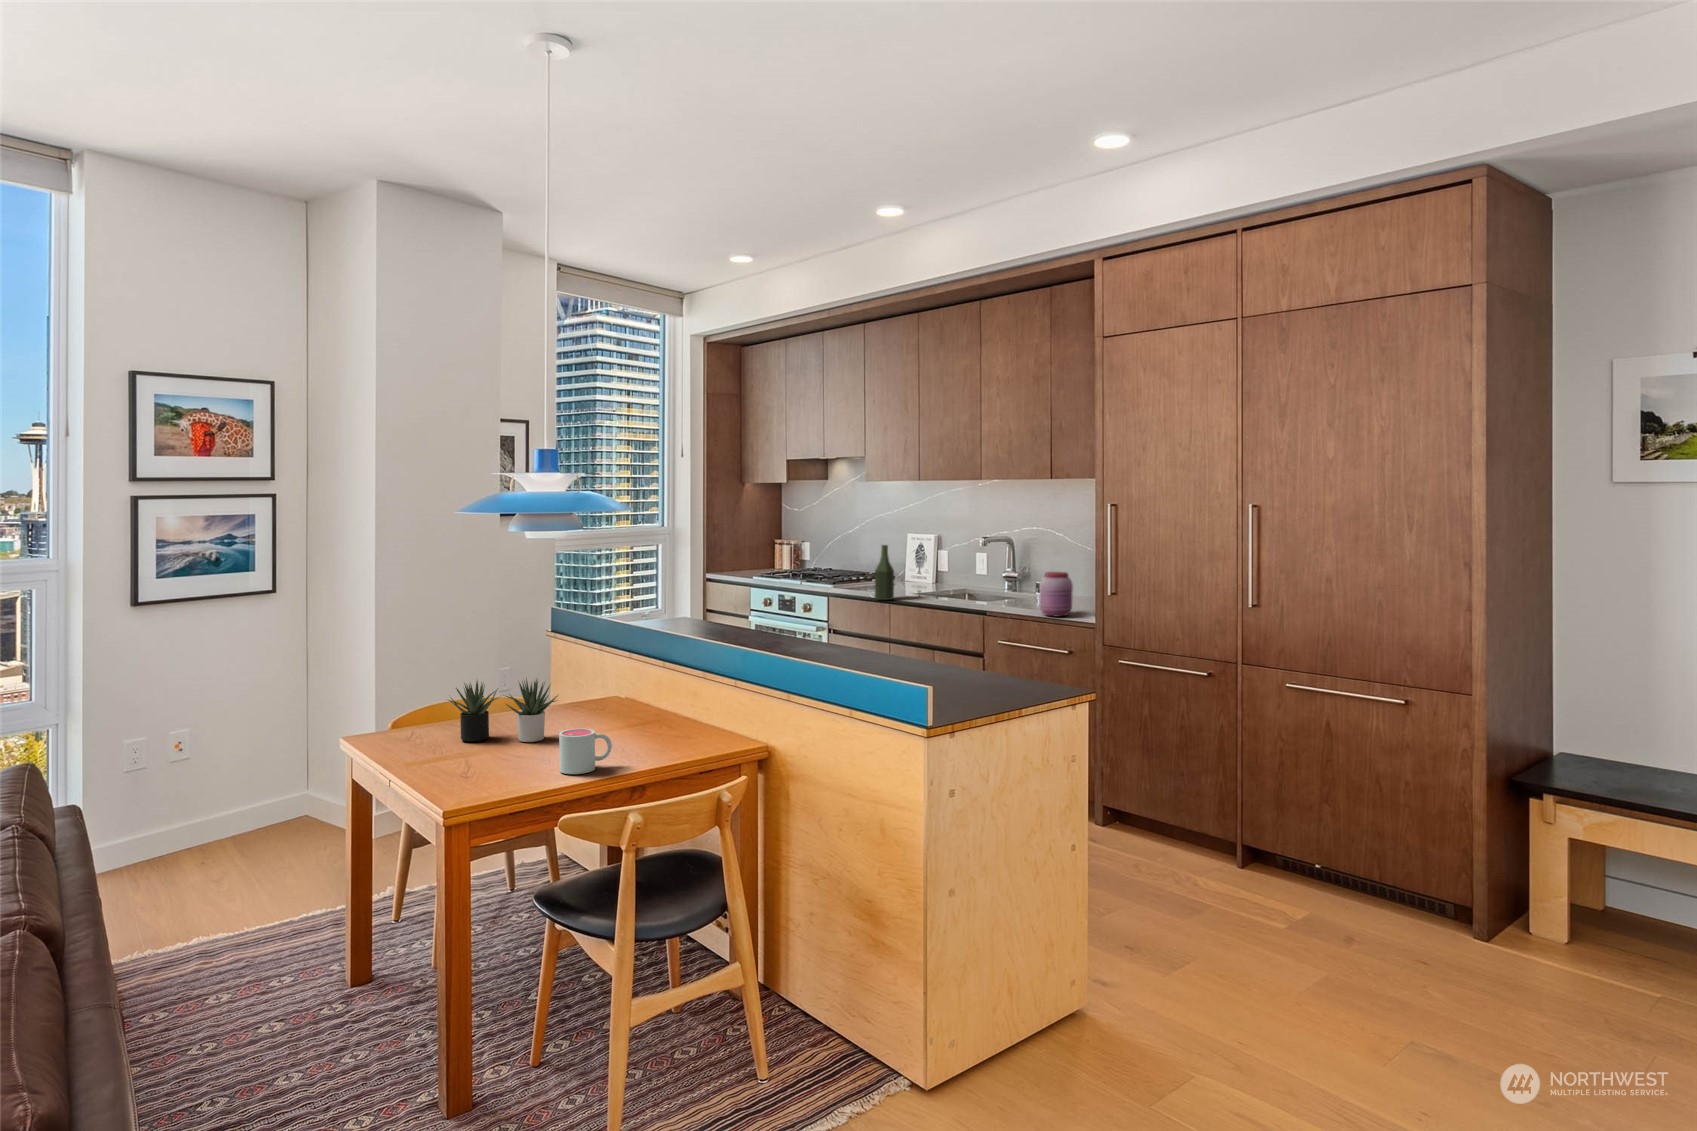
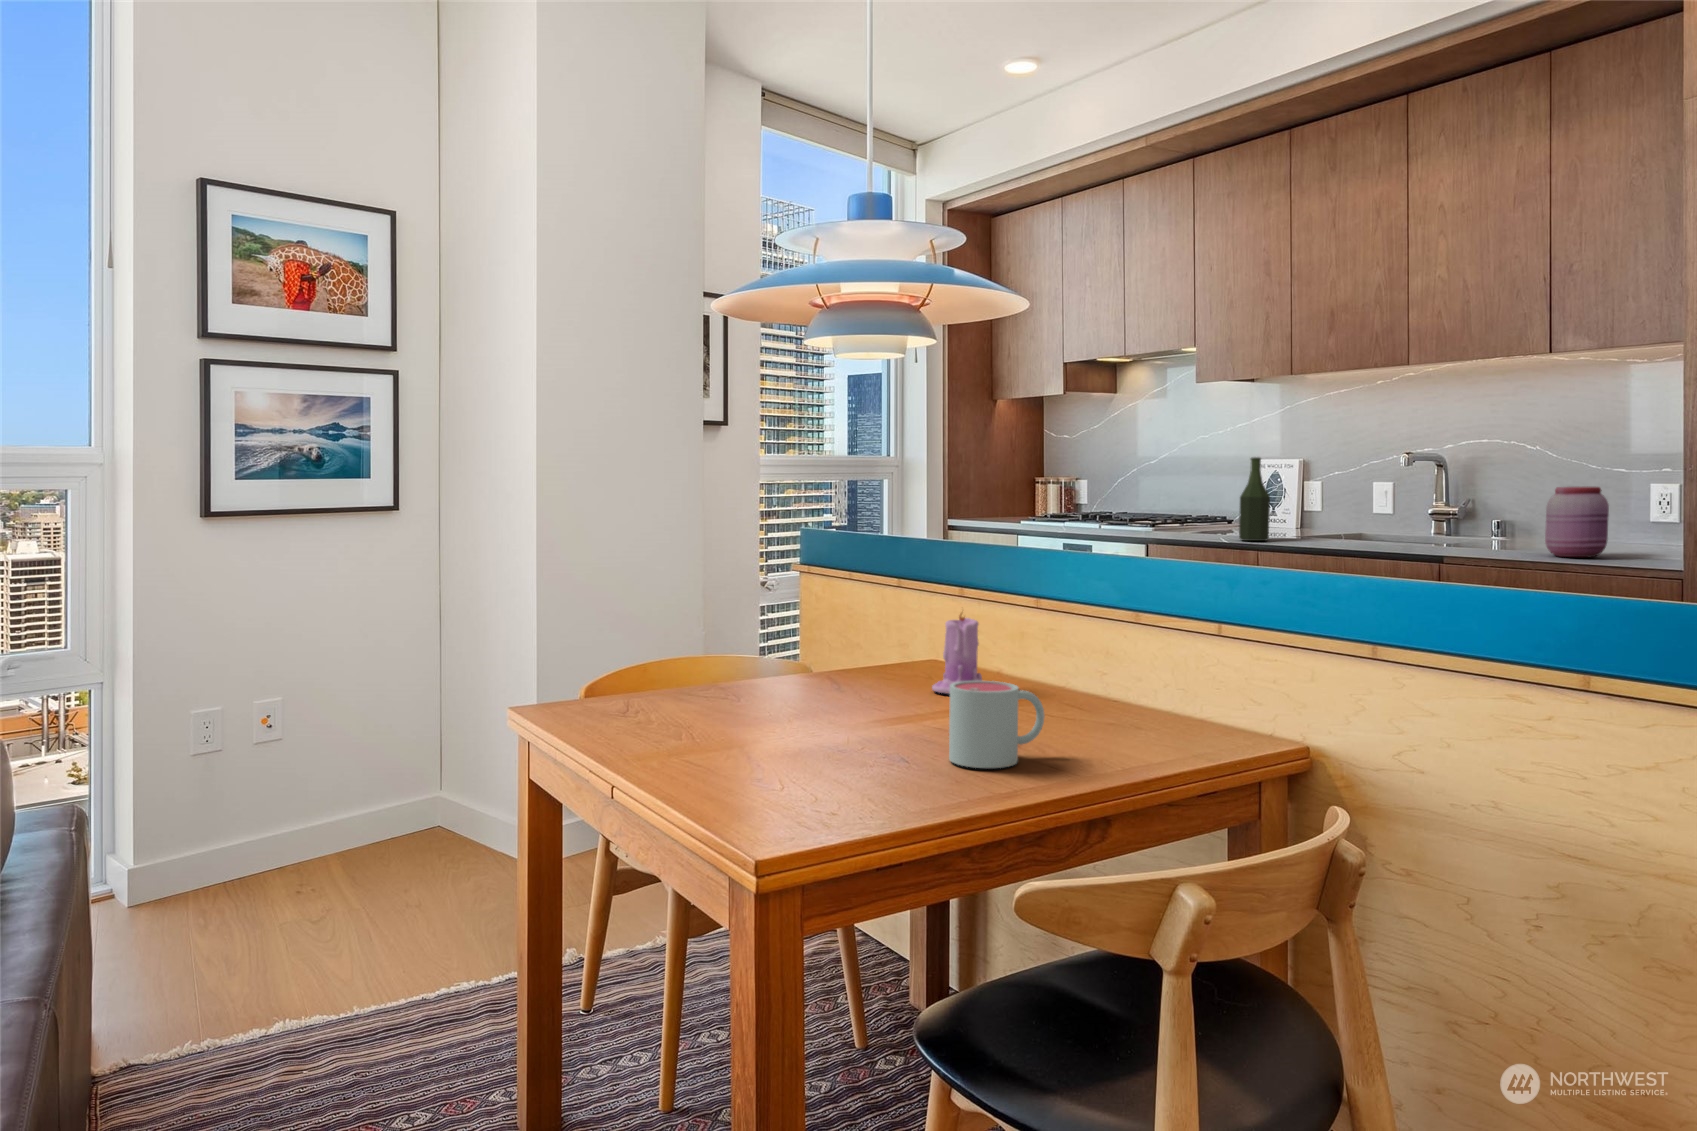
candle: none [591,677,627,727] -> present [932,612,982,694]
succulent plant: present [449,679,558,742] -> none [695,594,897,713]

